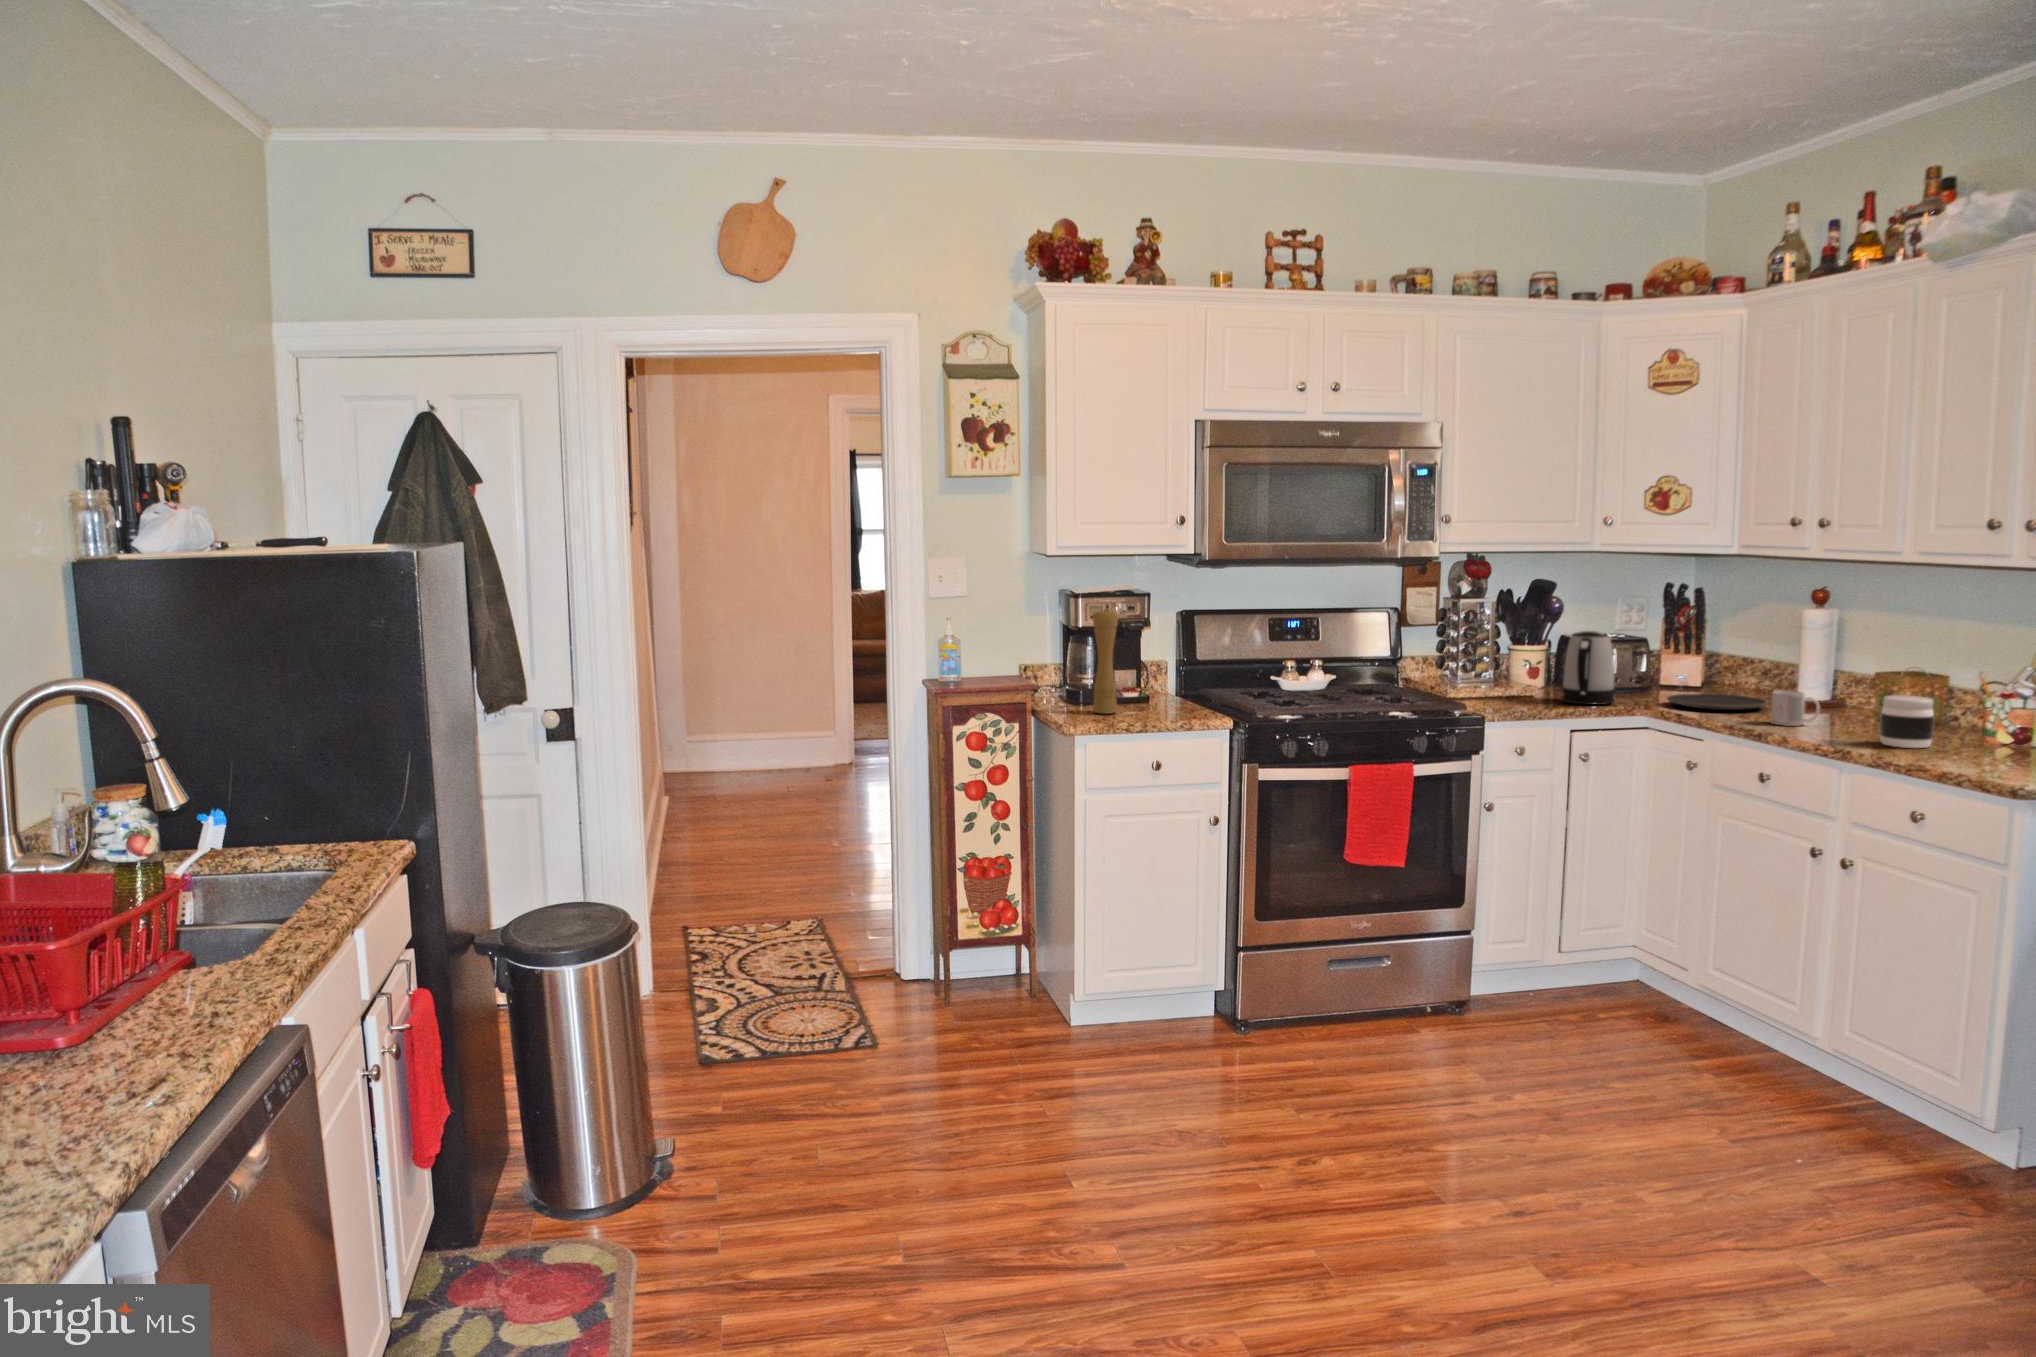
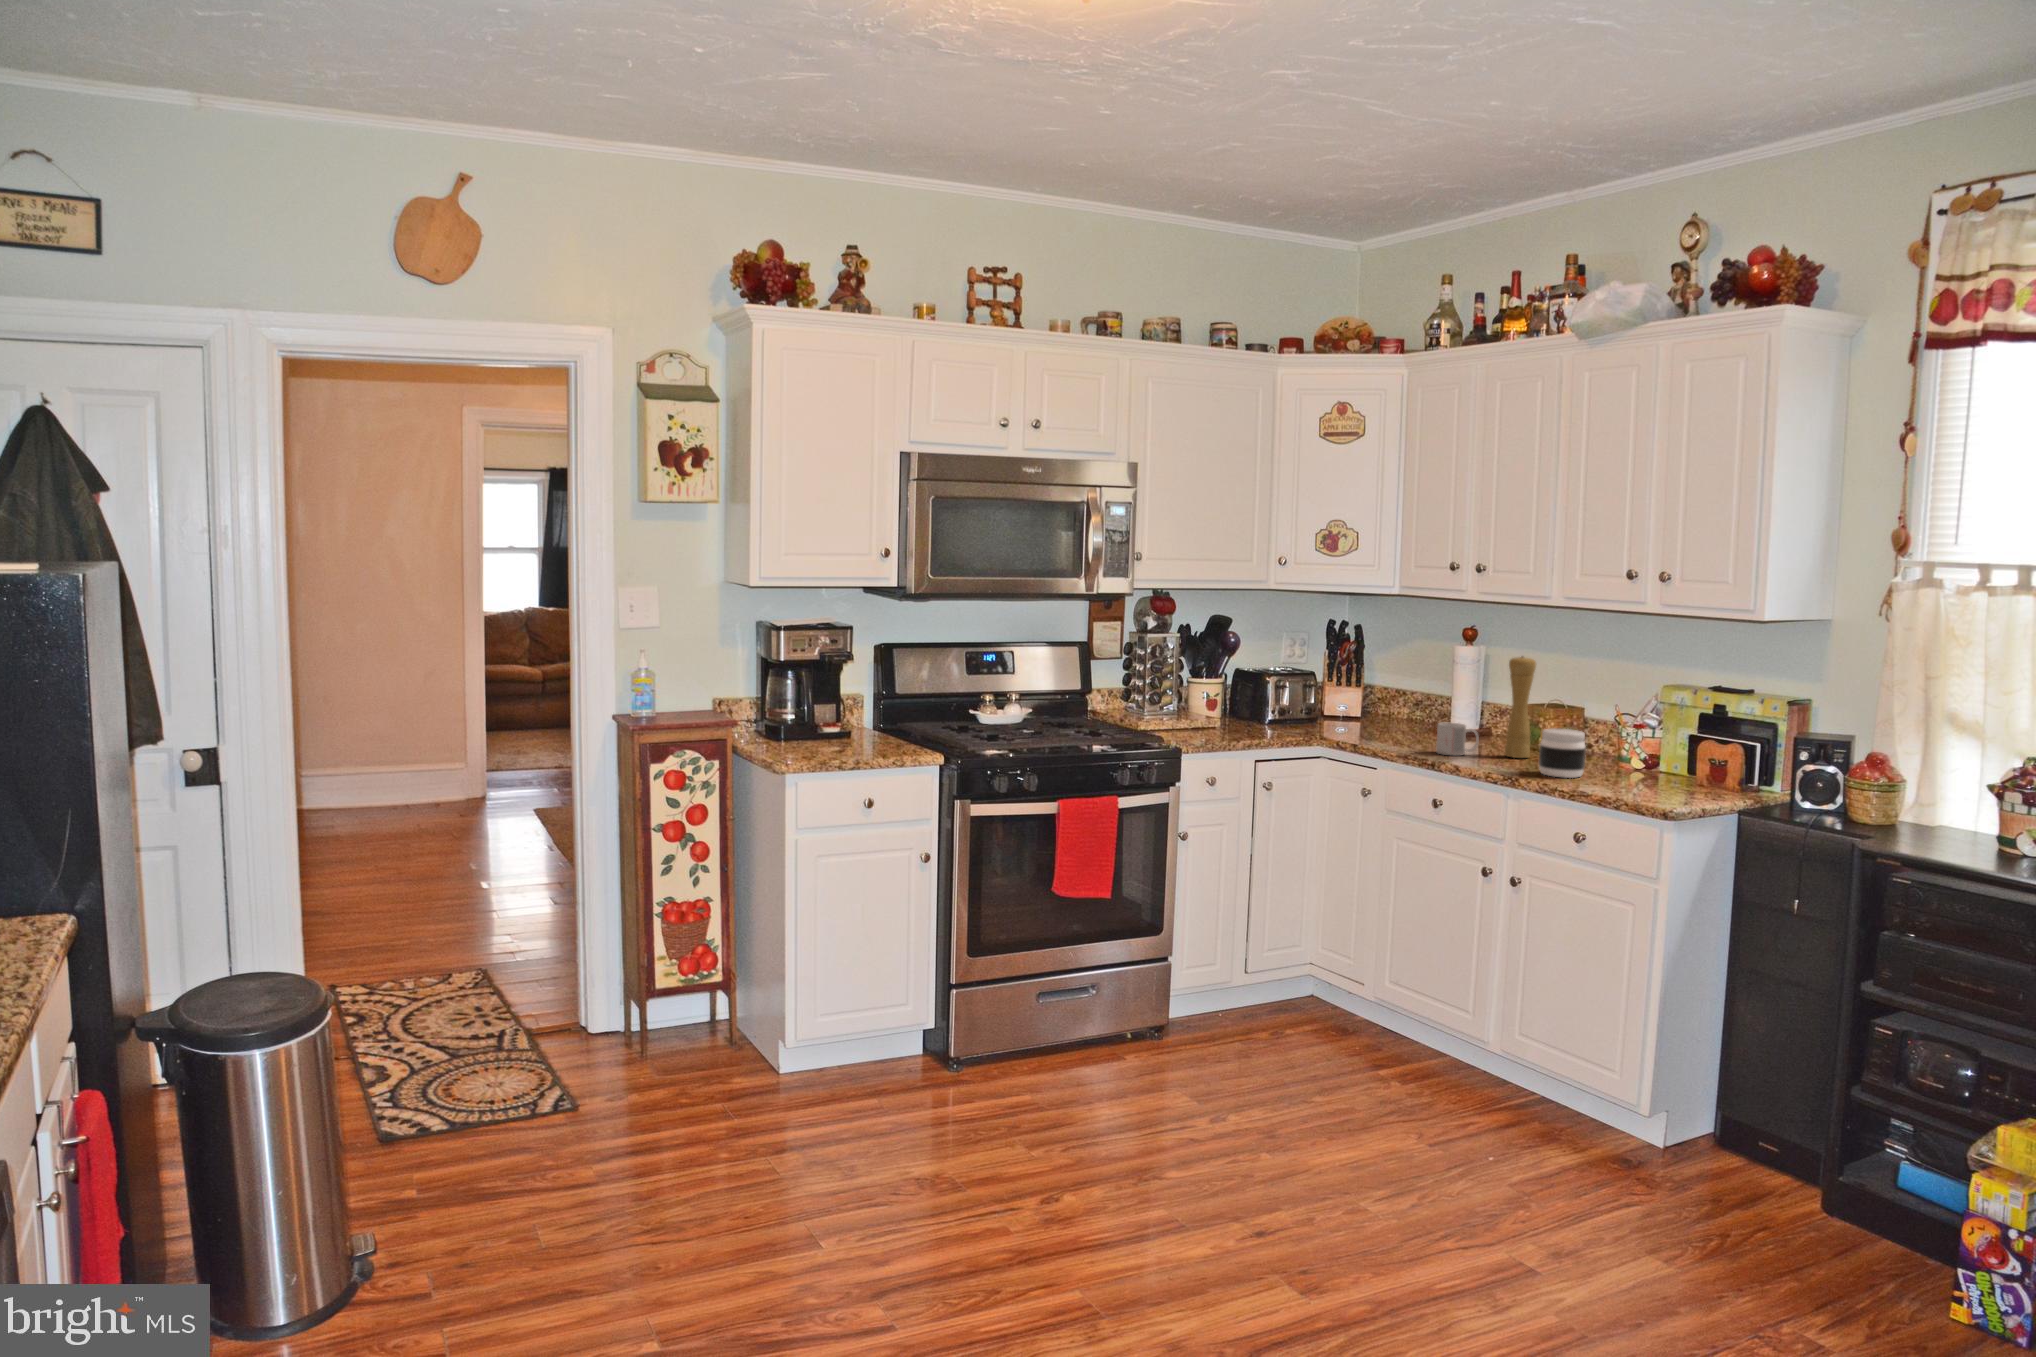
pepper mill: present [1092,609,1118,714] -> present [1505,656,1536,758]
kettle: present [1562,631,1614,705] -> none [1245,665,1292,735]
plate: present [1667,693,1767,710] -> none [1337,723,1426,739]

